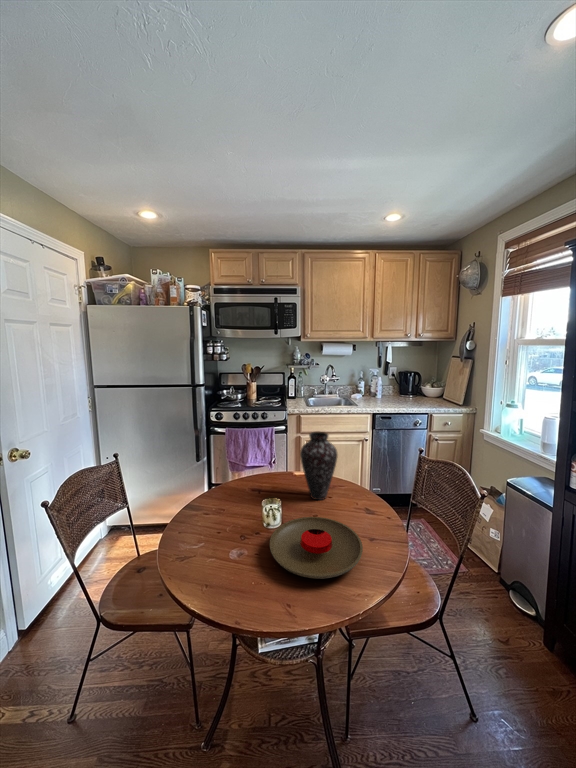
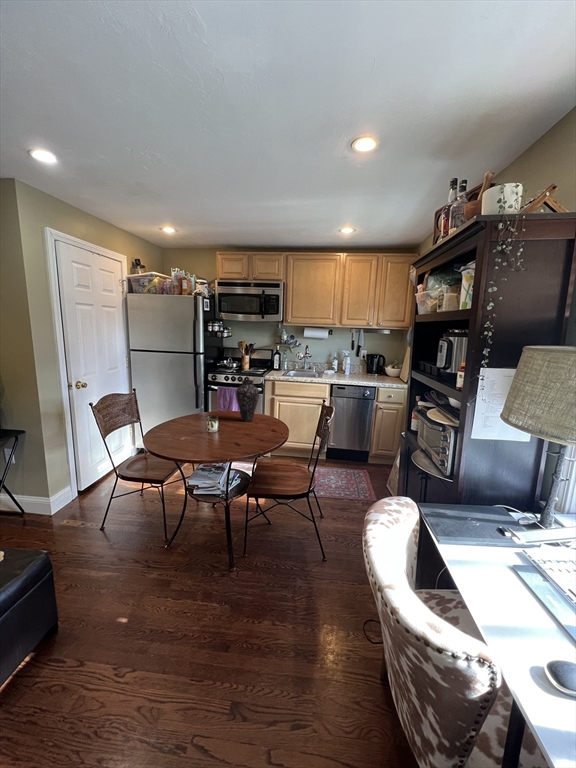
plate: present [270,517,363,579] -> none [193,422,244,440]

